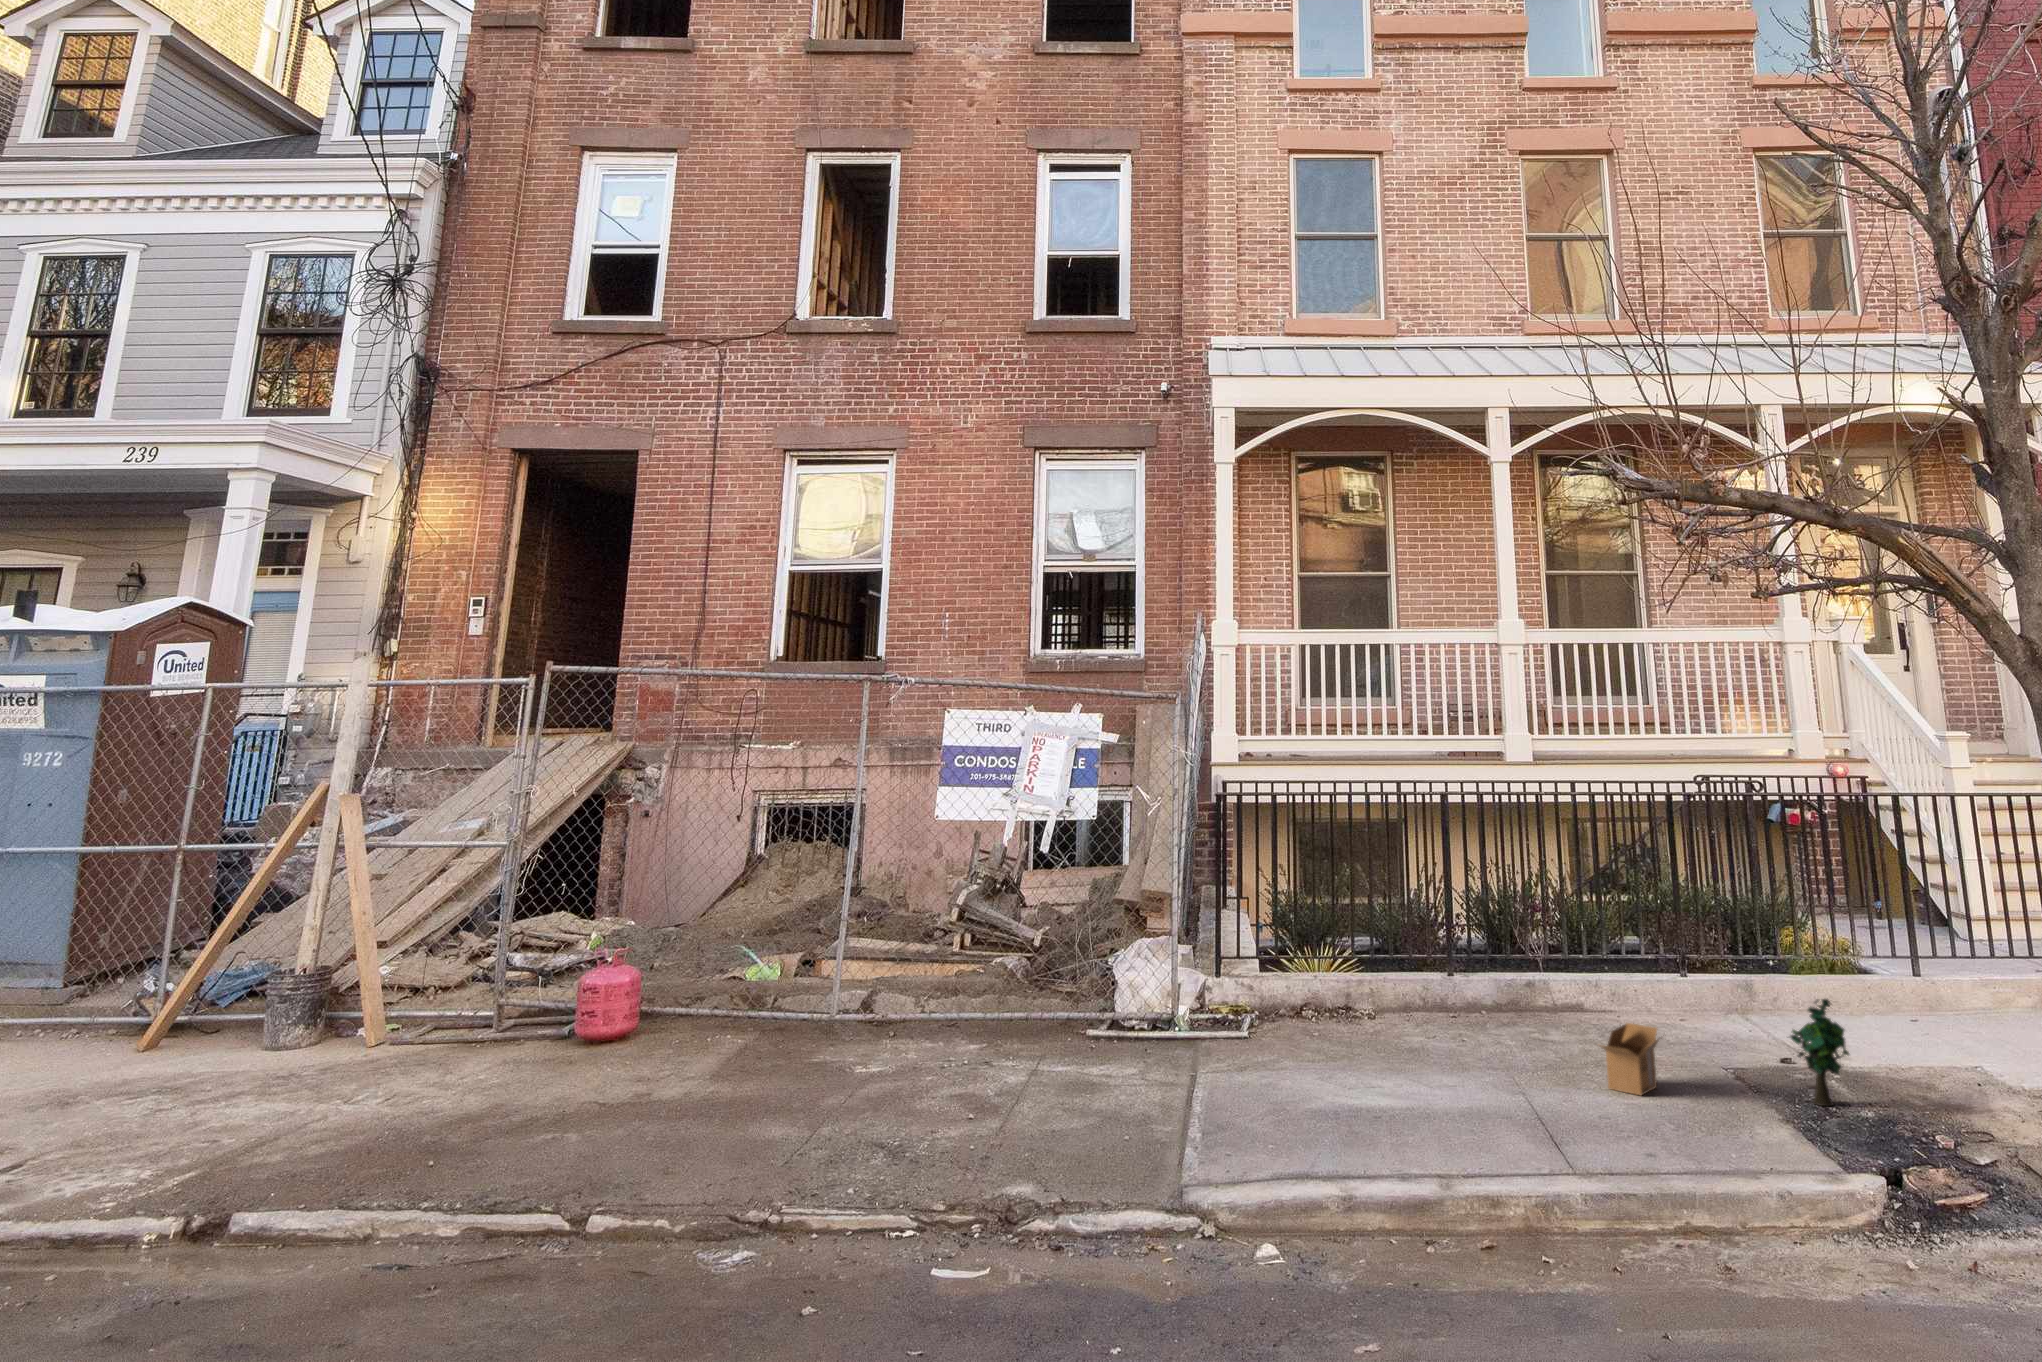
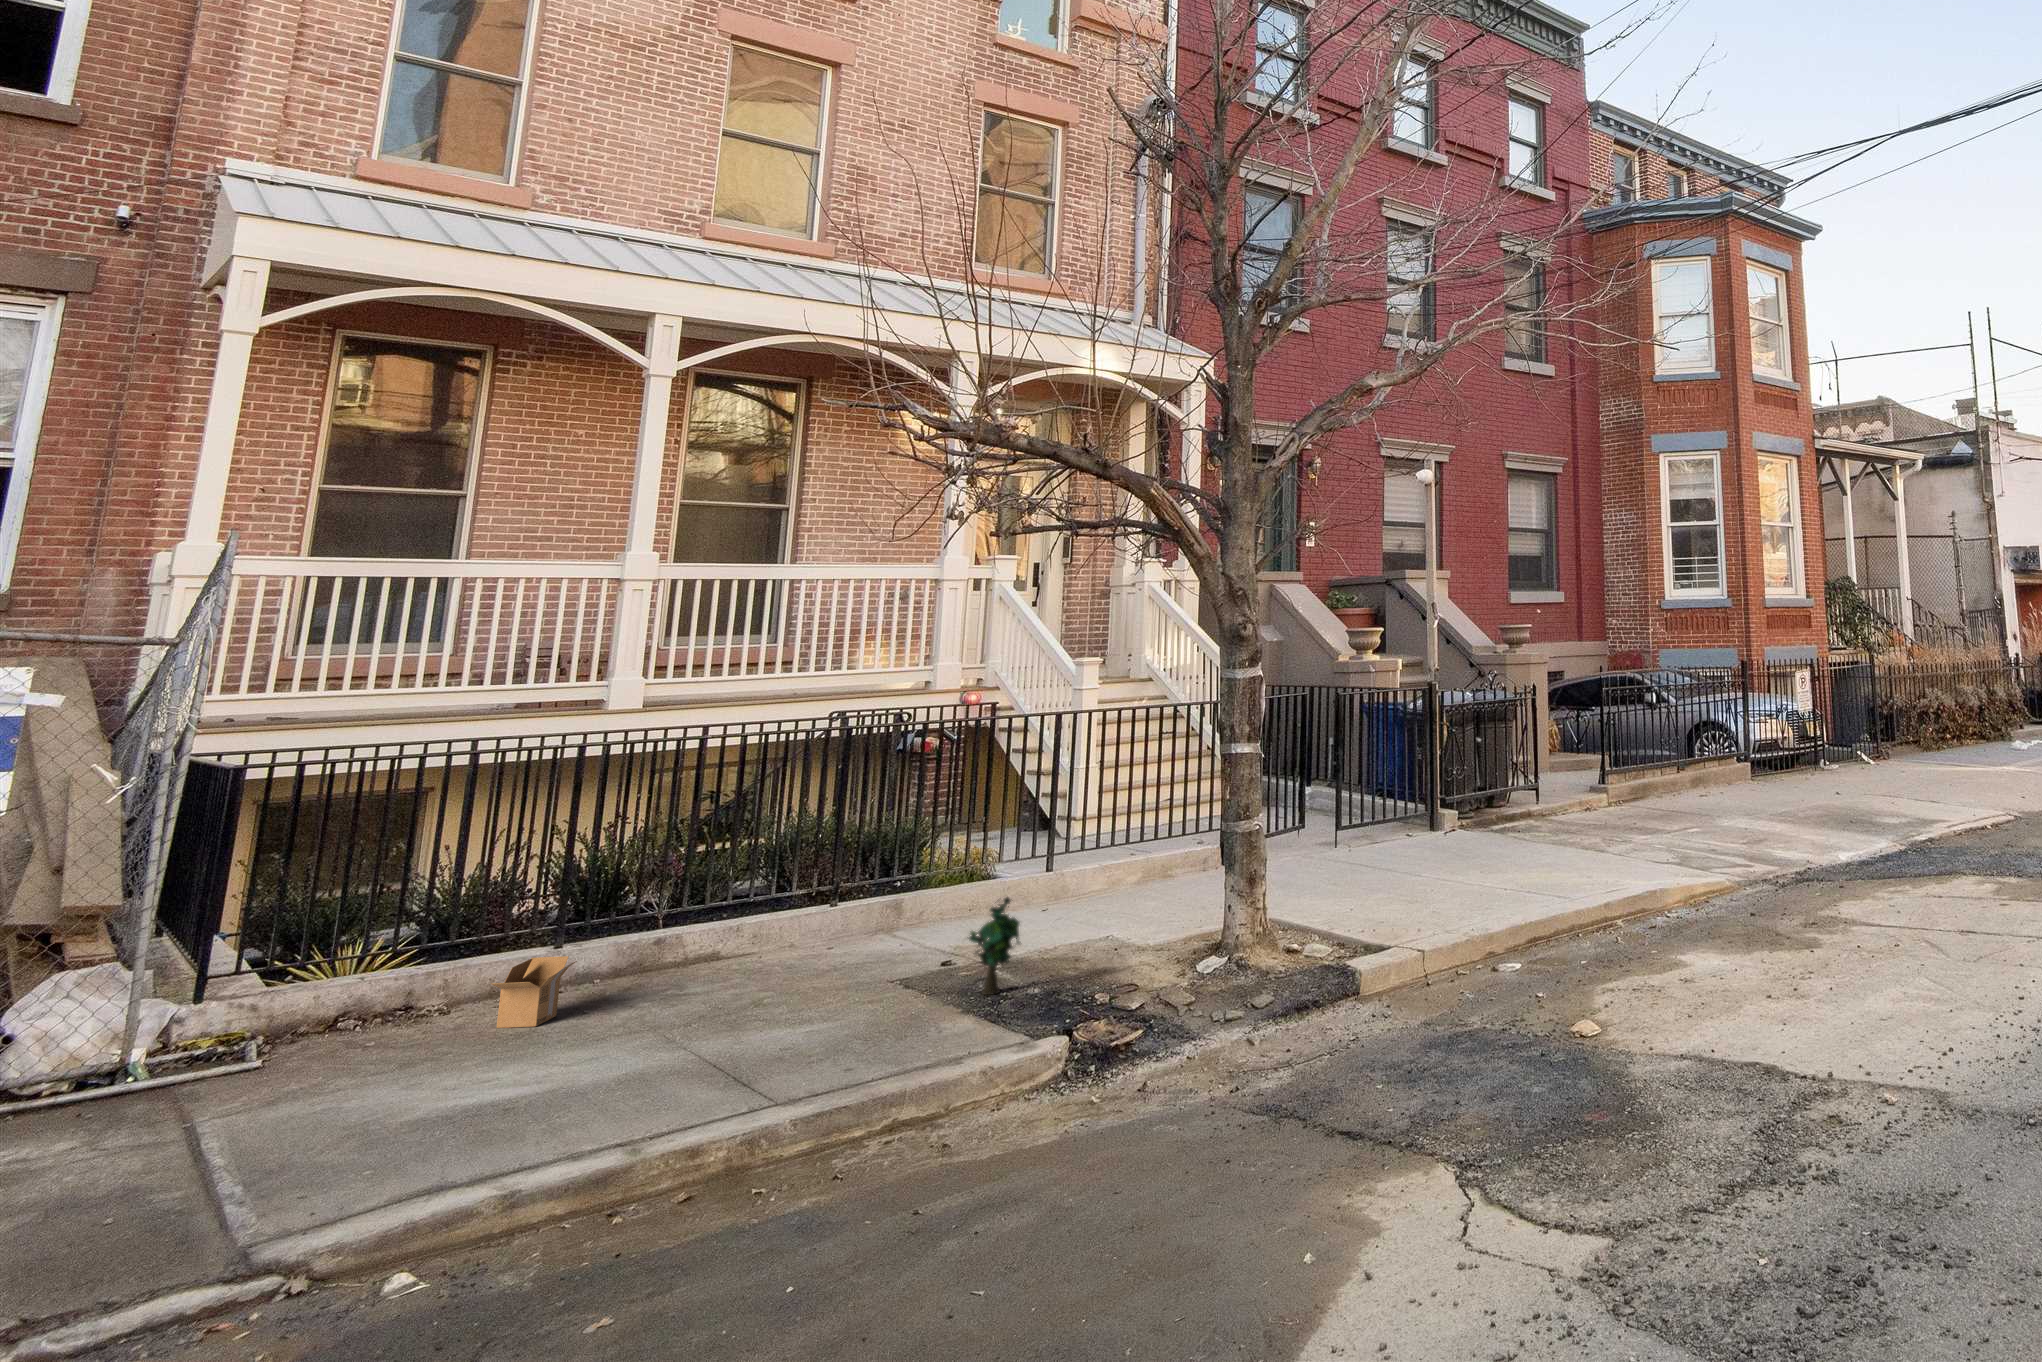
cardboard box: present [1600,1023,1659,1095] -> present [491,956,577,1028]

